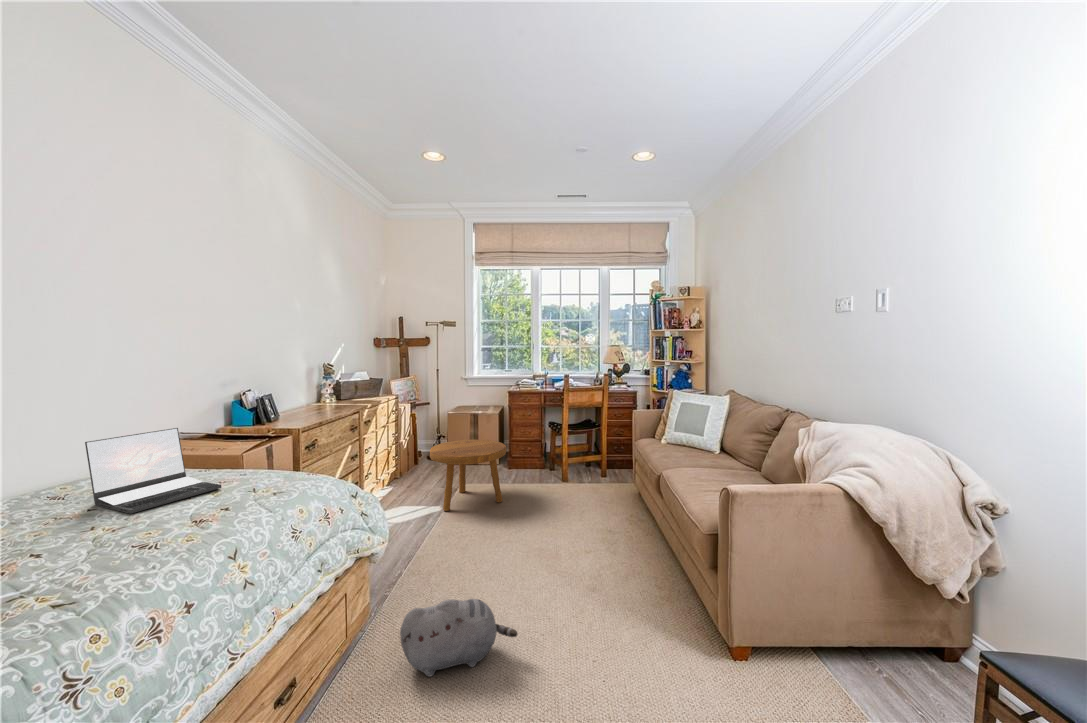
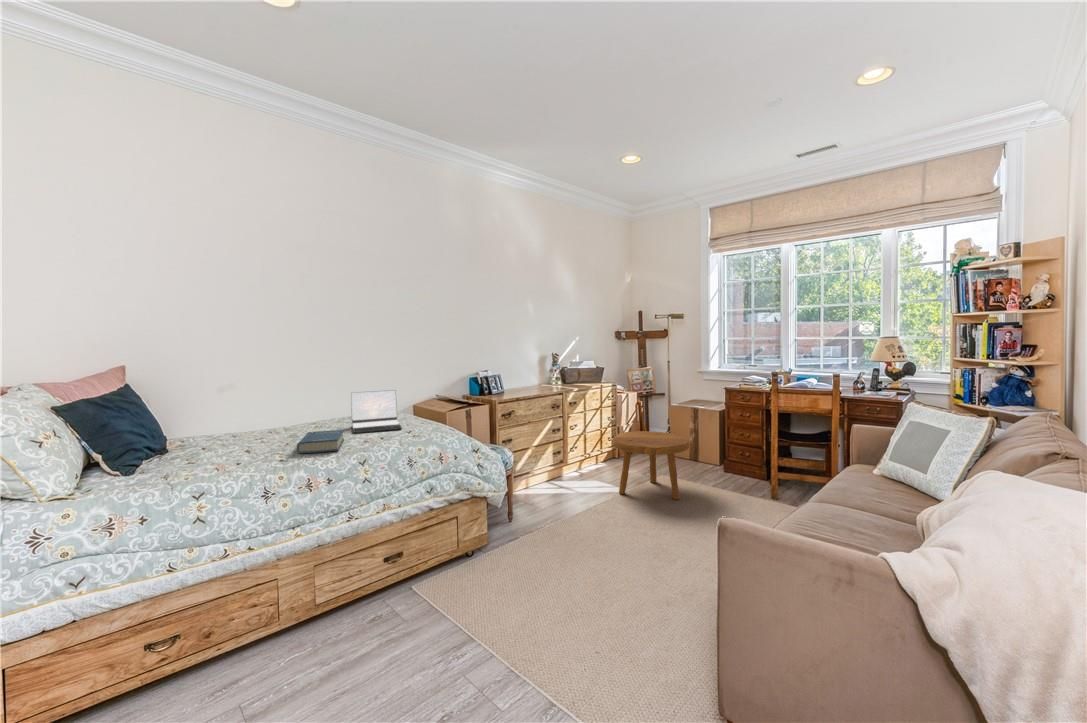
hardback book: none [44,509,178,577] -> present [297,430,344,454]
plush toy: present [400,599,517,677] -> none [470,541,549,602]

